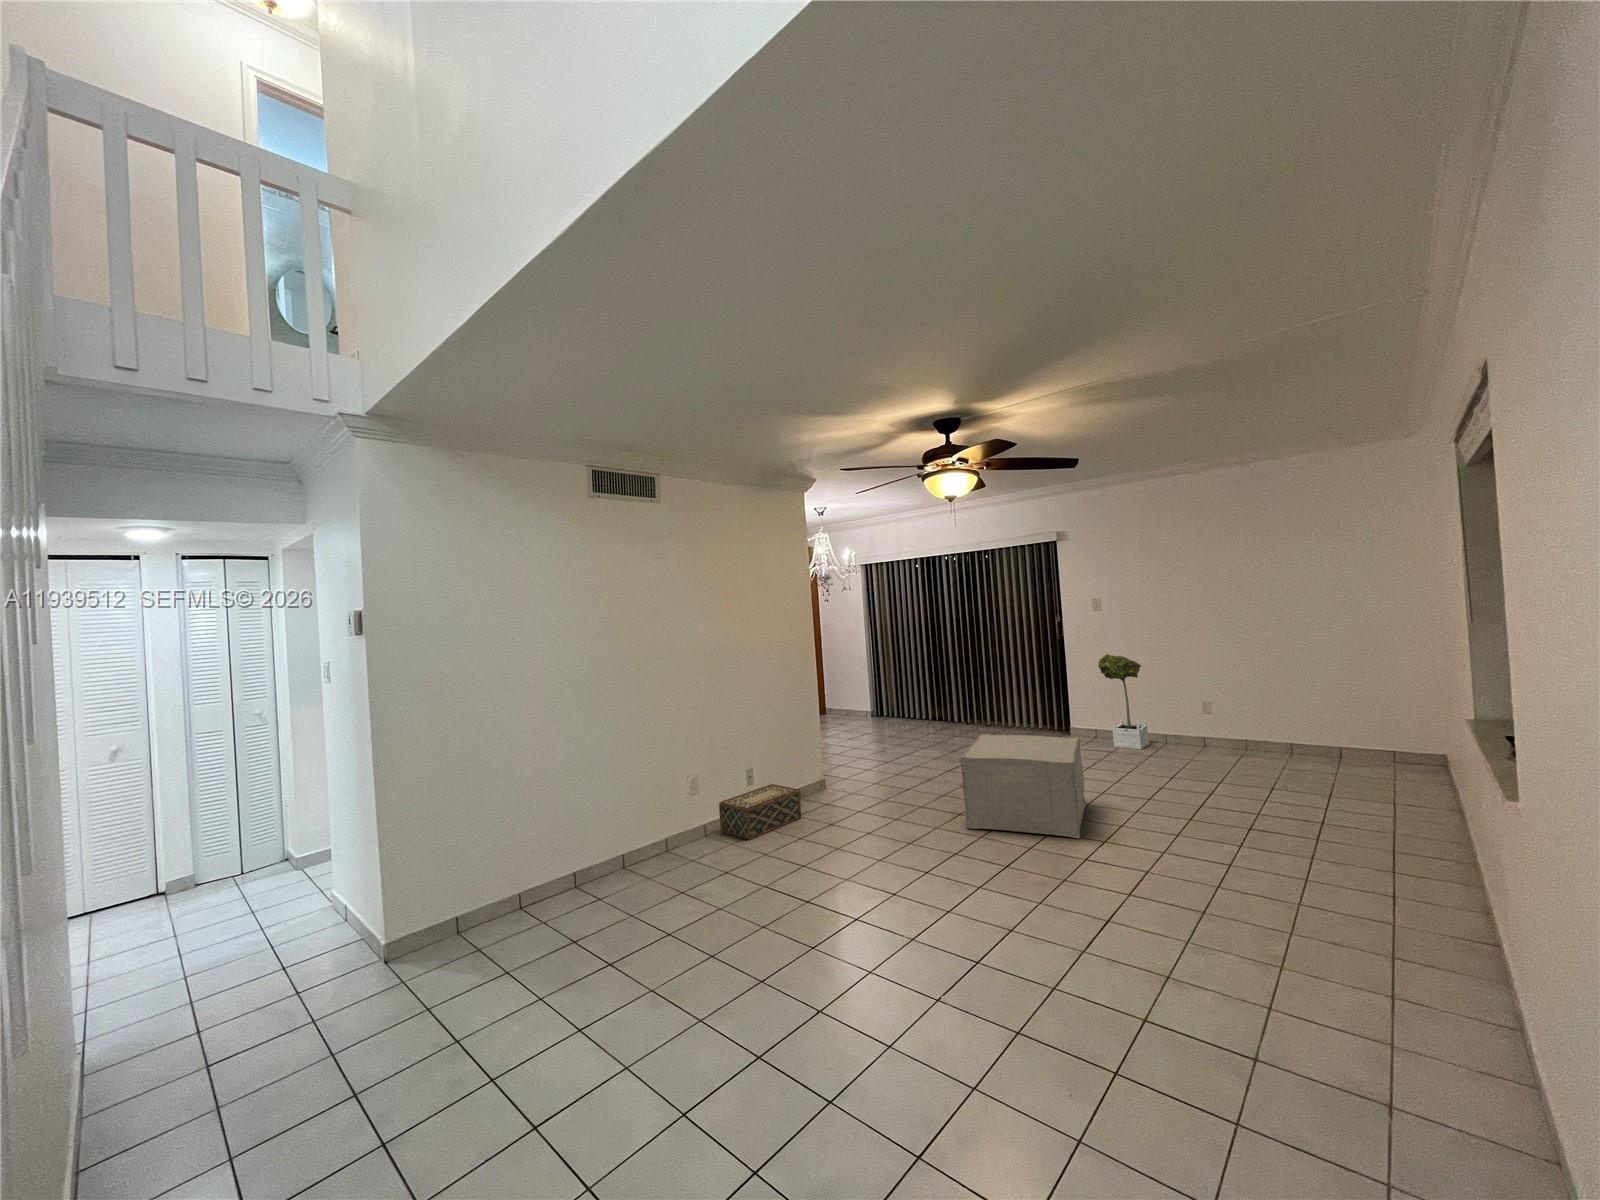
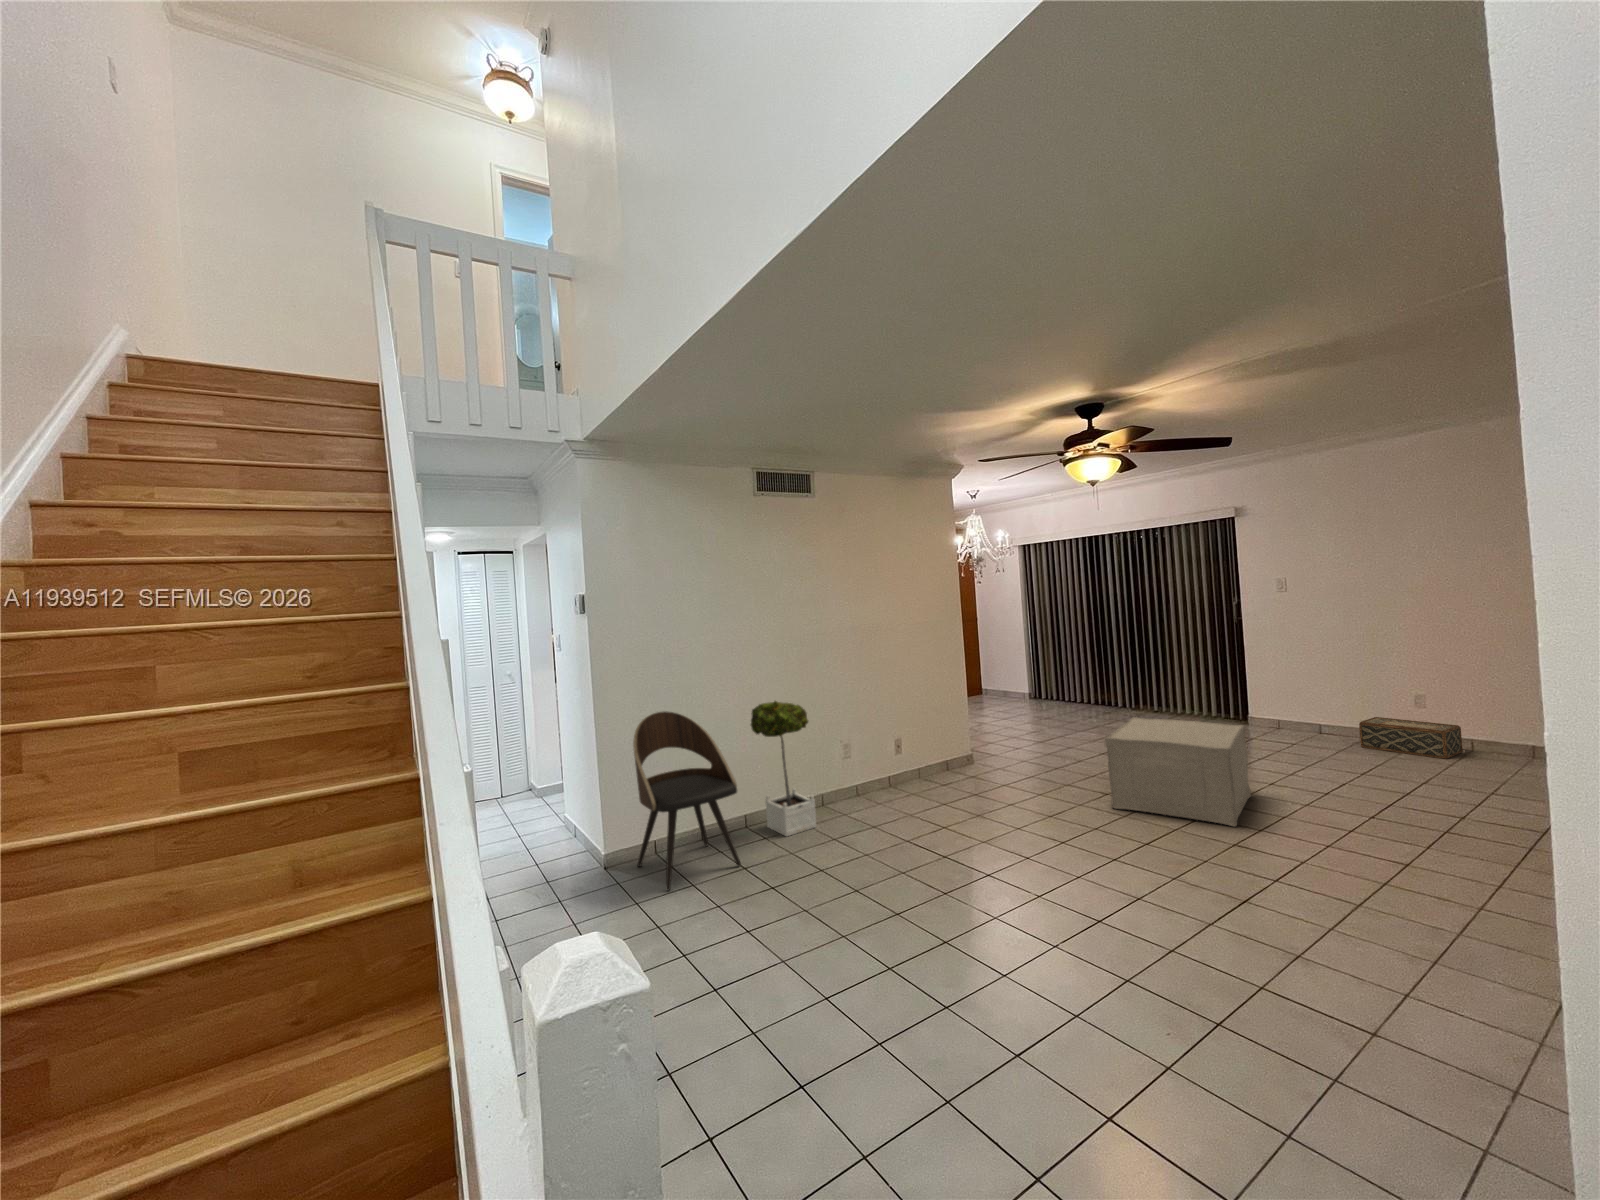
potted tree: present [1098,654,1149,749] -> present [751,701,816,836]
dining chair: none [428,755,570,985] -> present [633,711,741,890]
woven basket: present [719,784,801,840] -> present [1359,717,1463,759]

